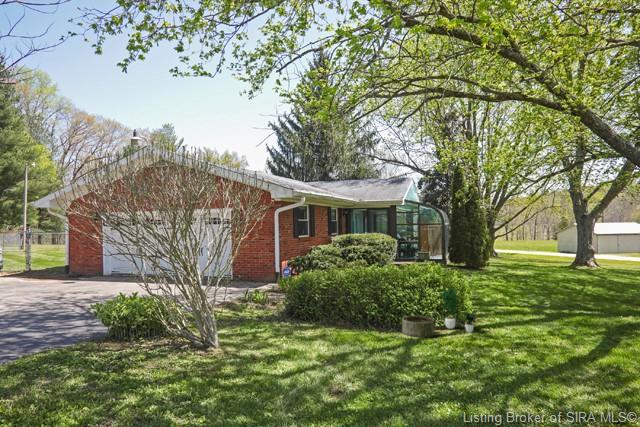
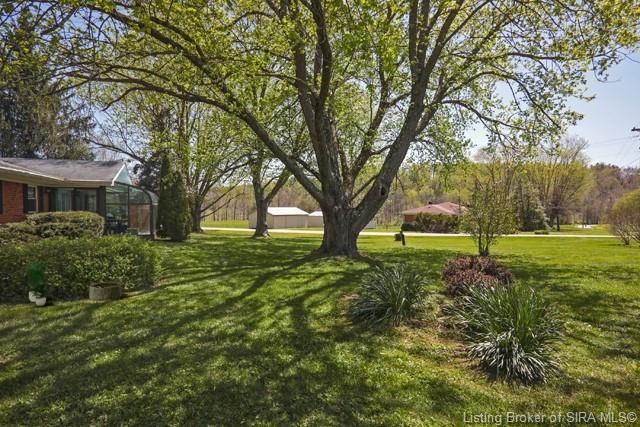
potted plant: present [442,288,477,332] -> present [25,262,48,306]

